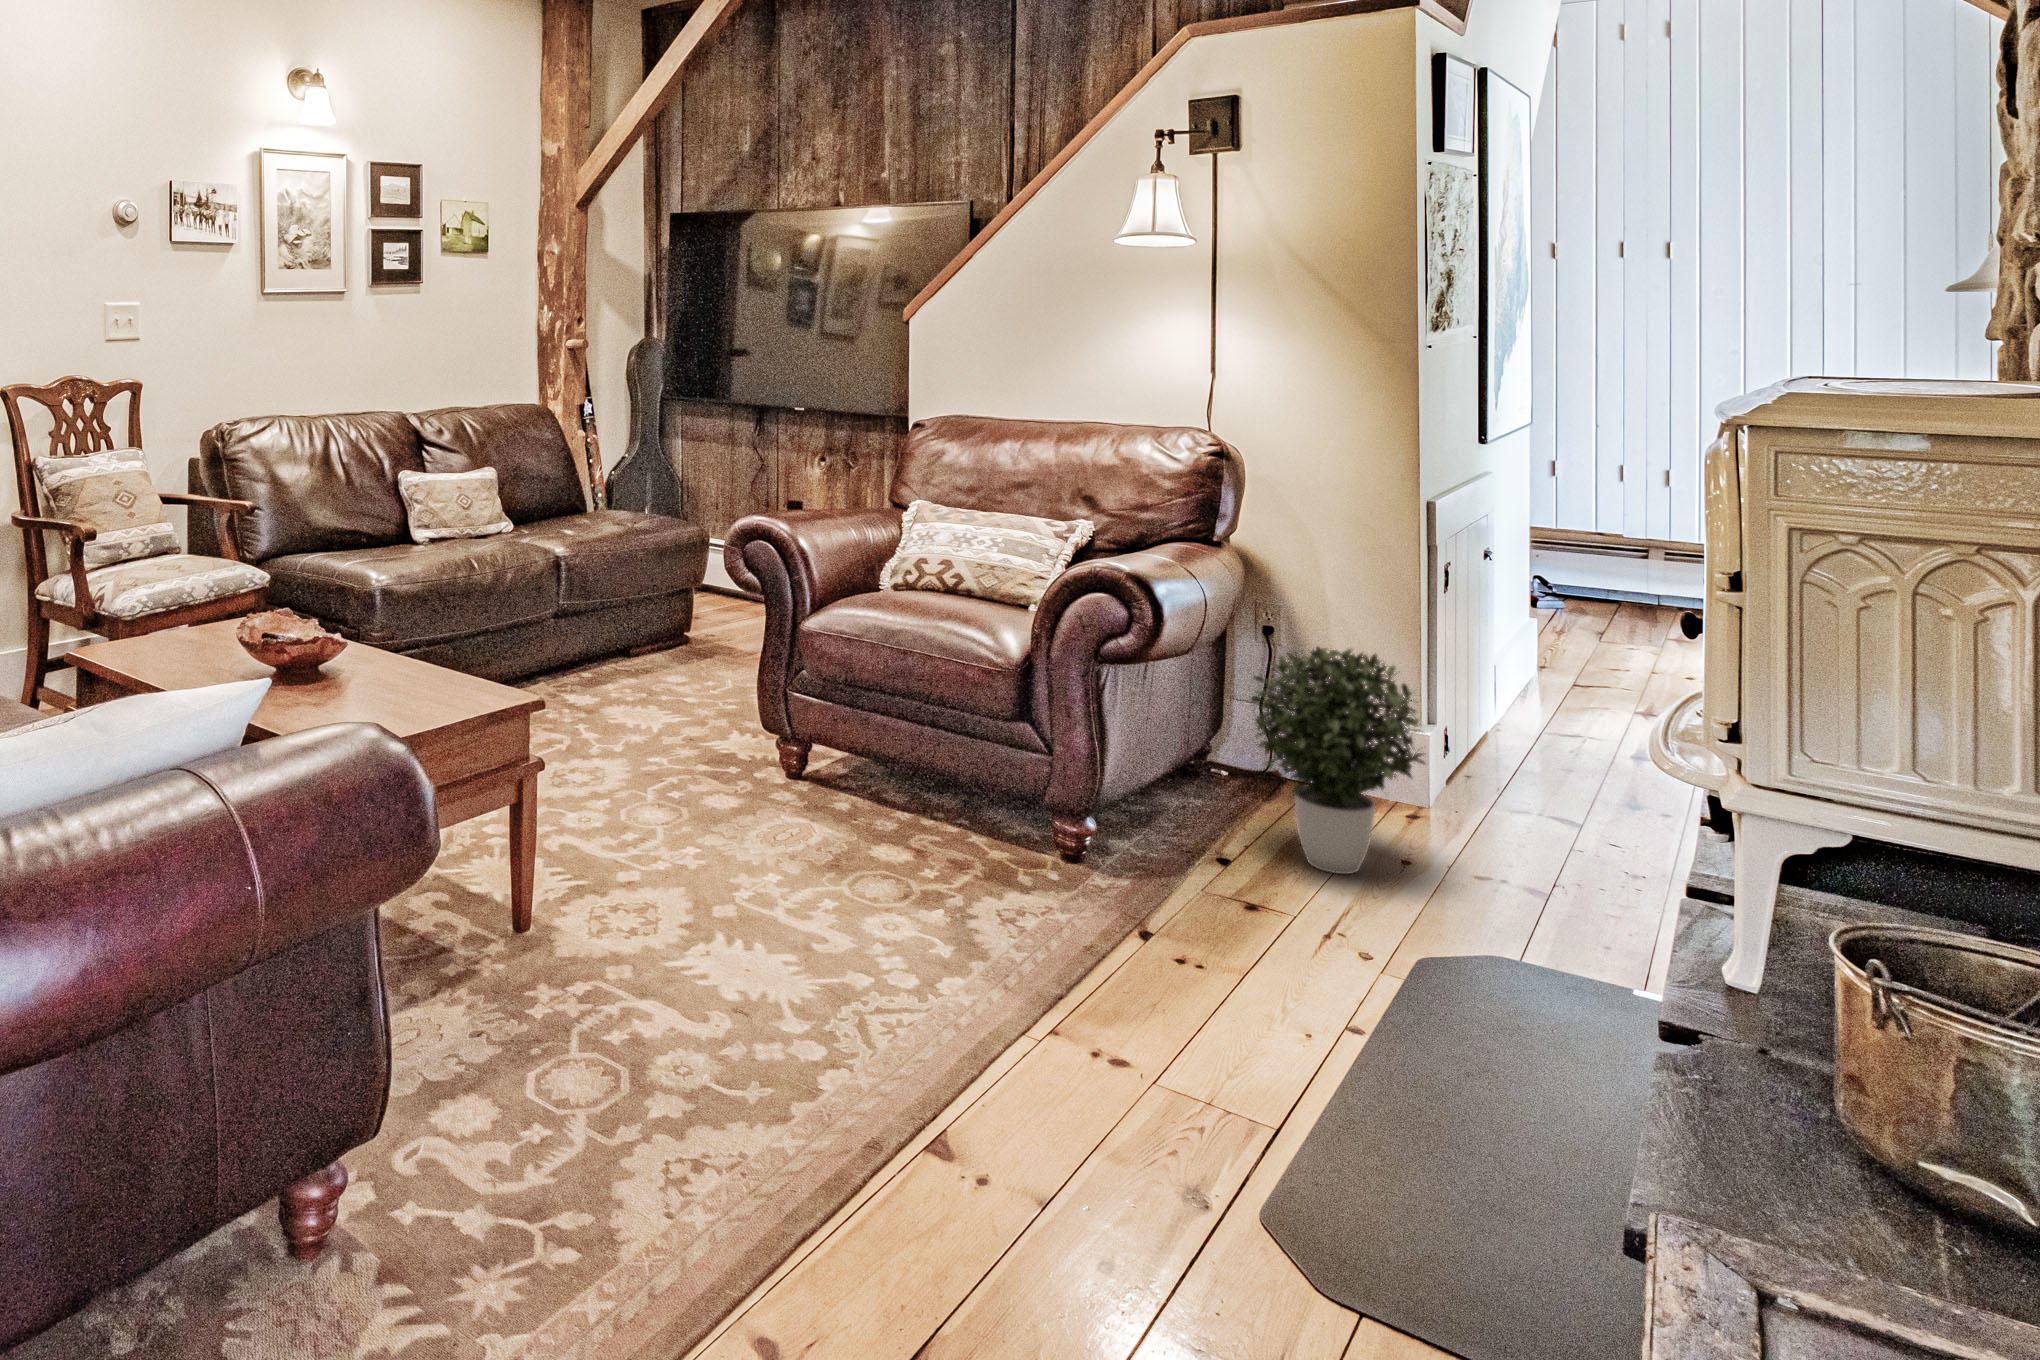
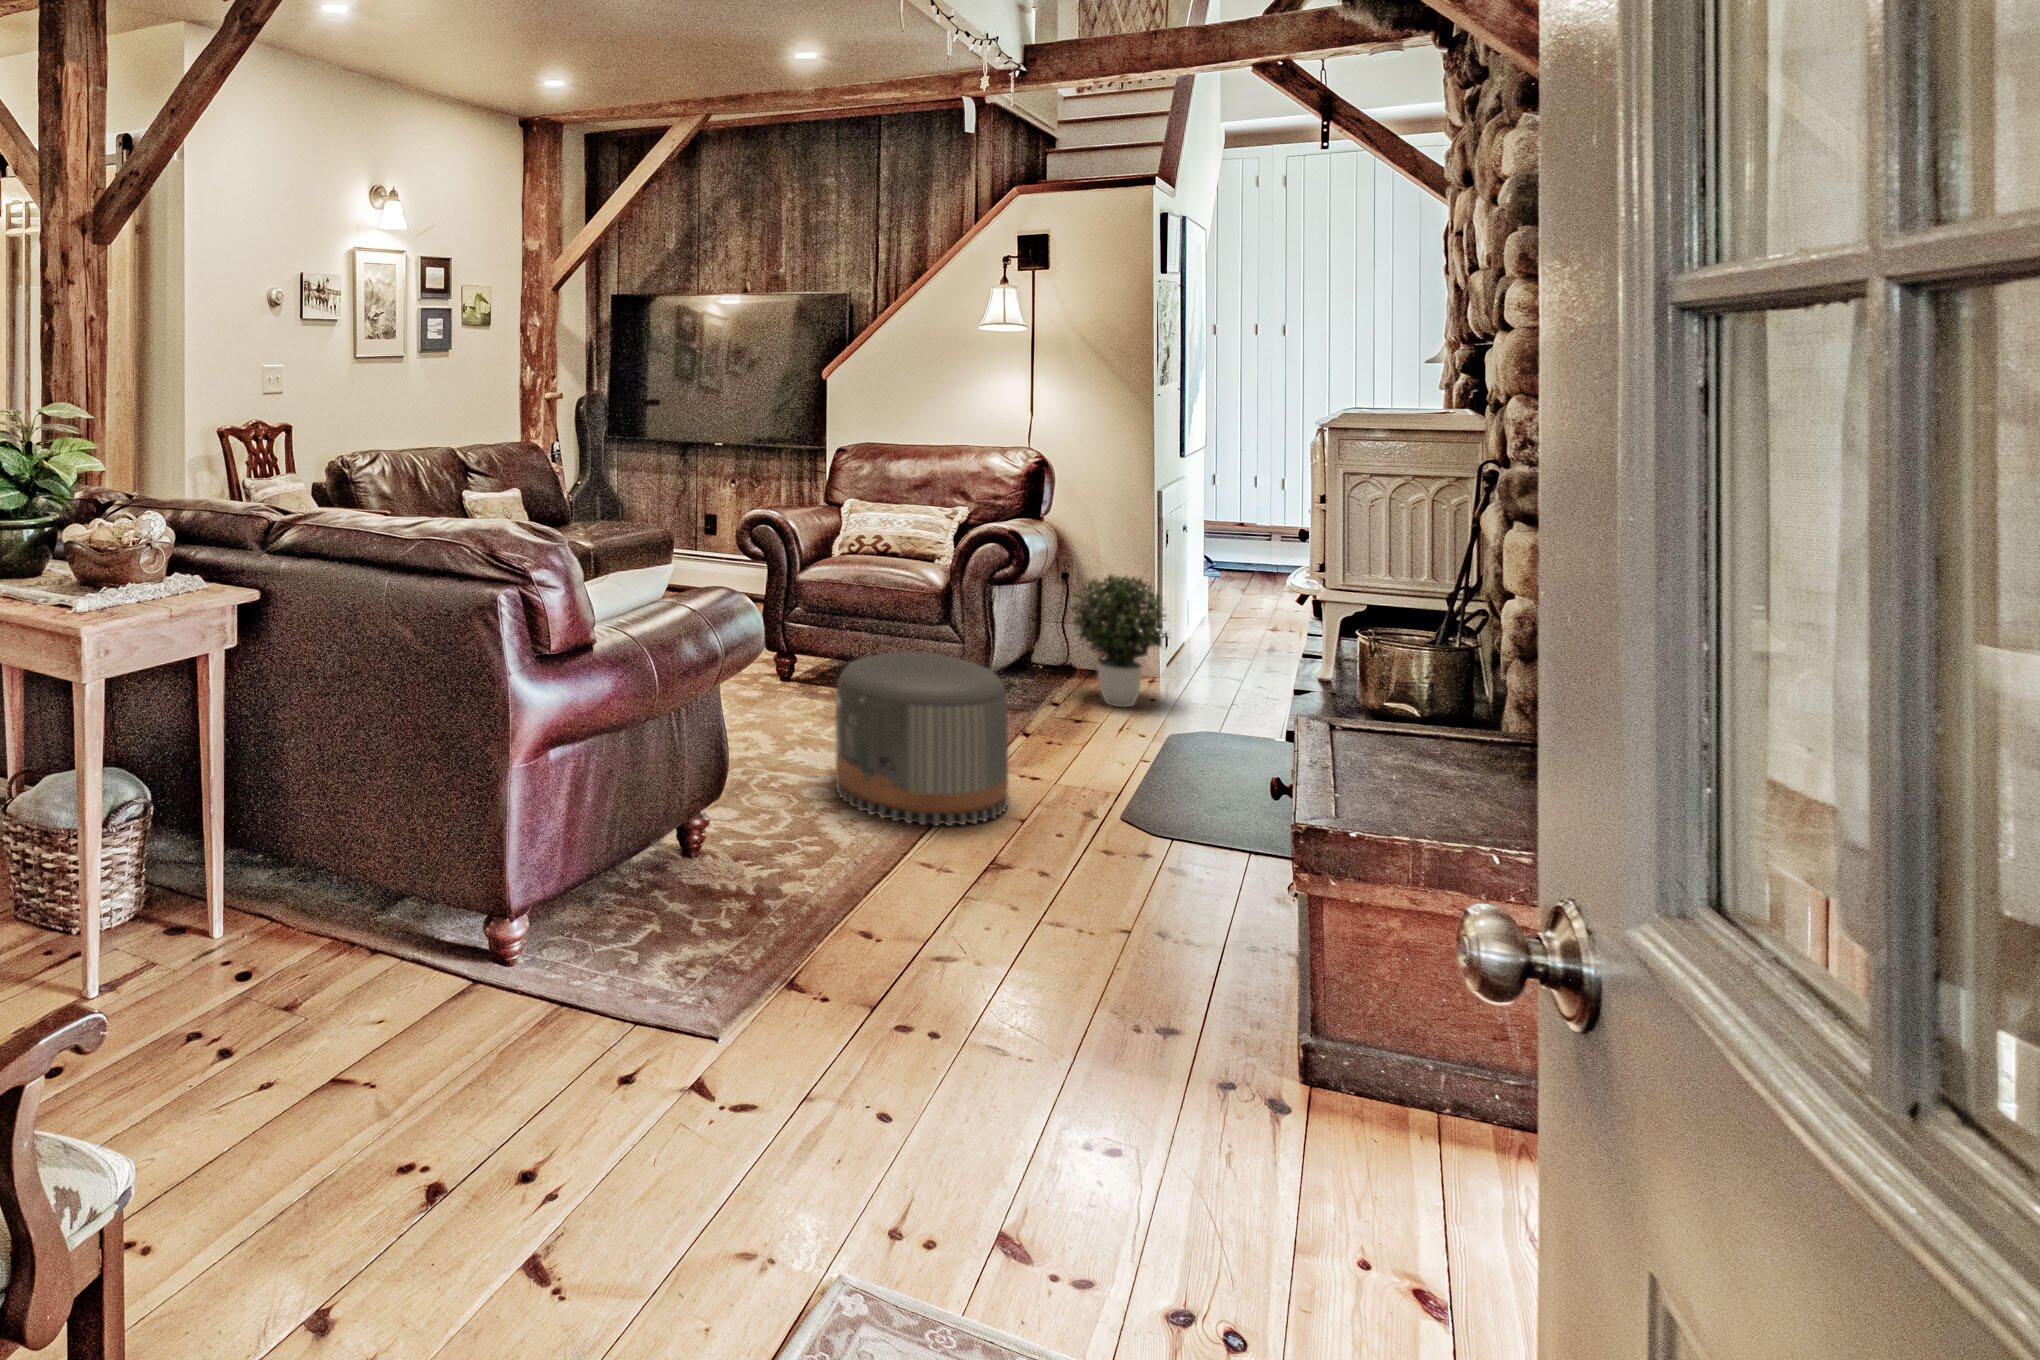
pouf: none [730,803,1048,1175] -> present [836,652,1008,826]

